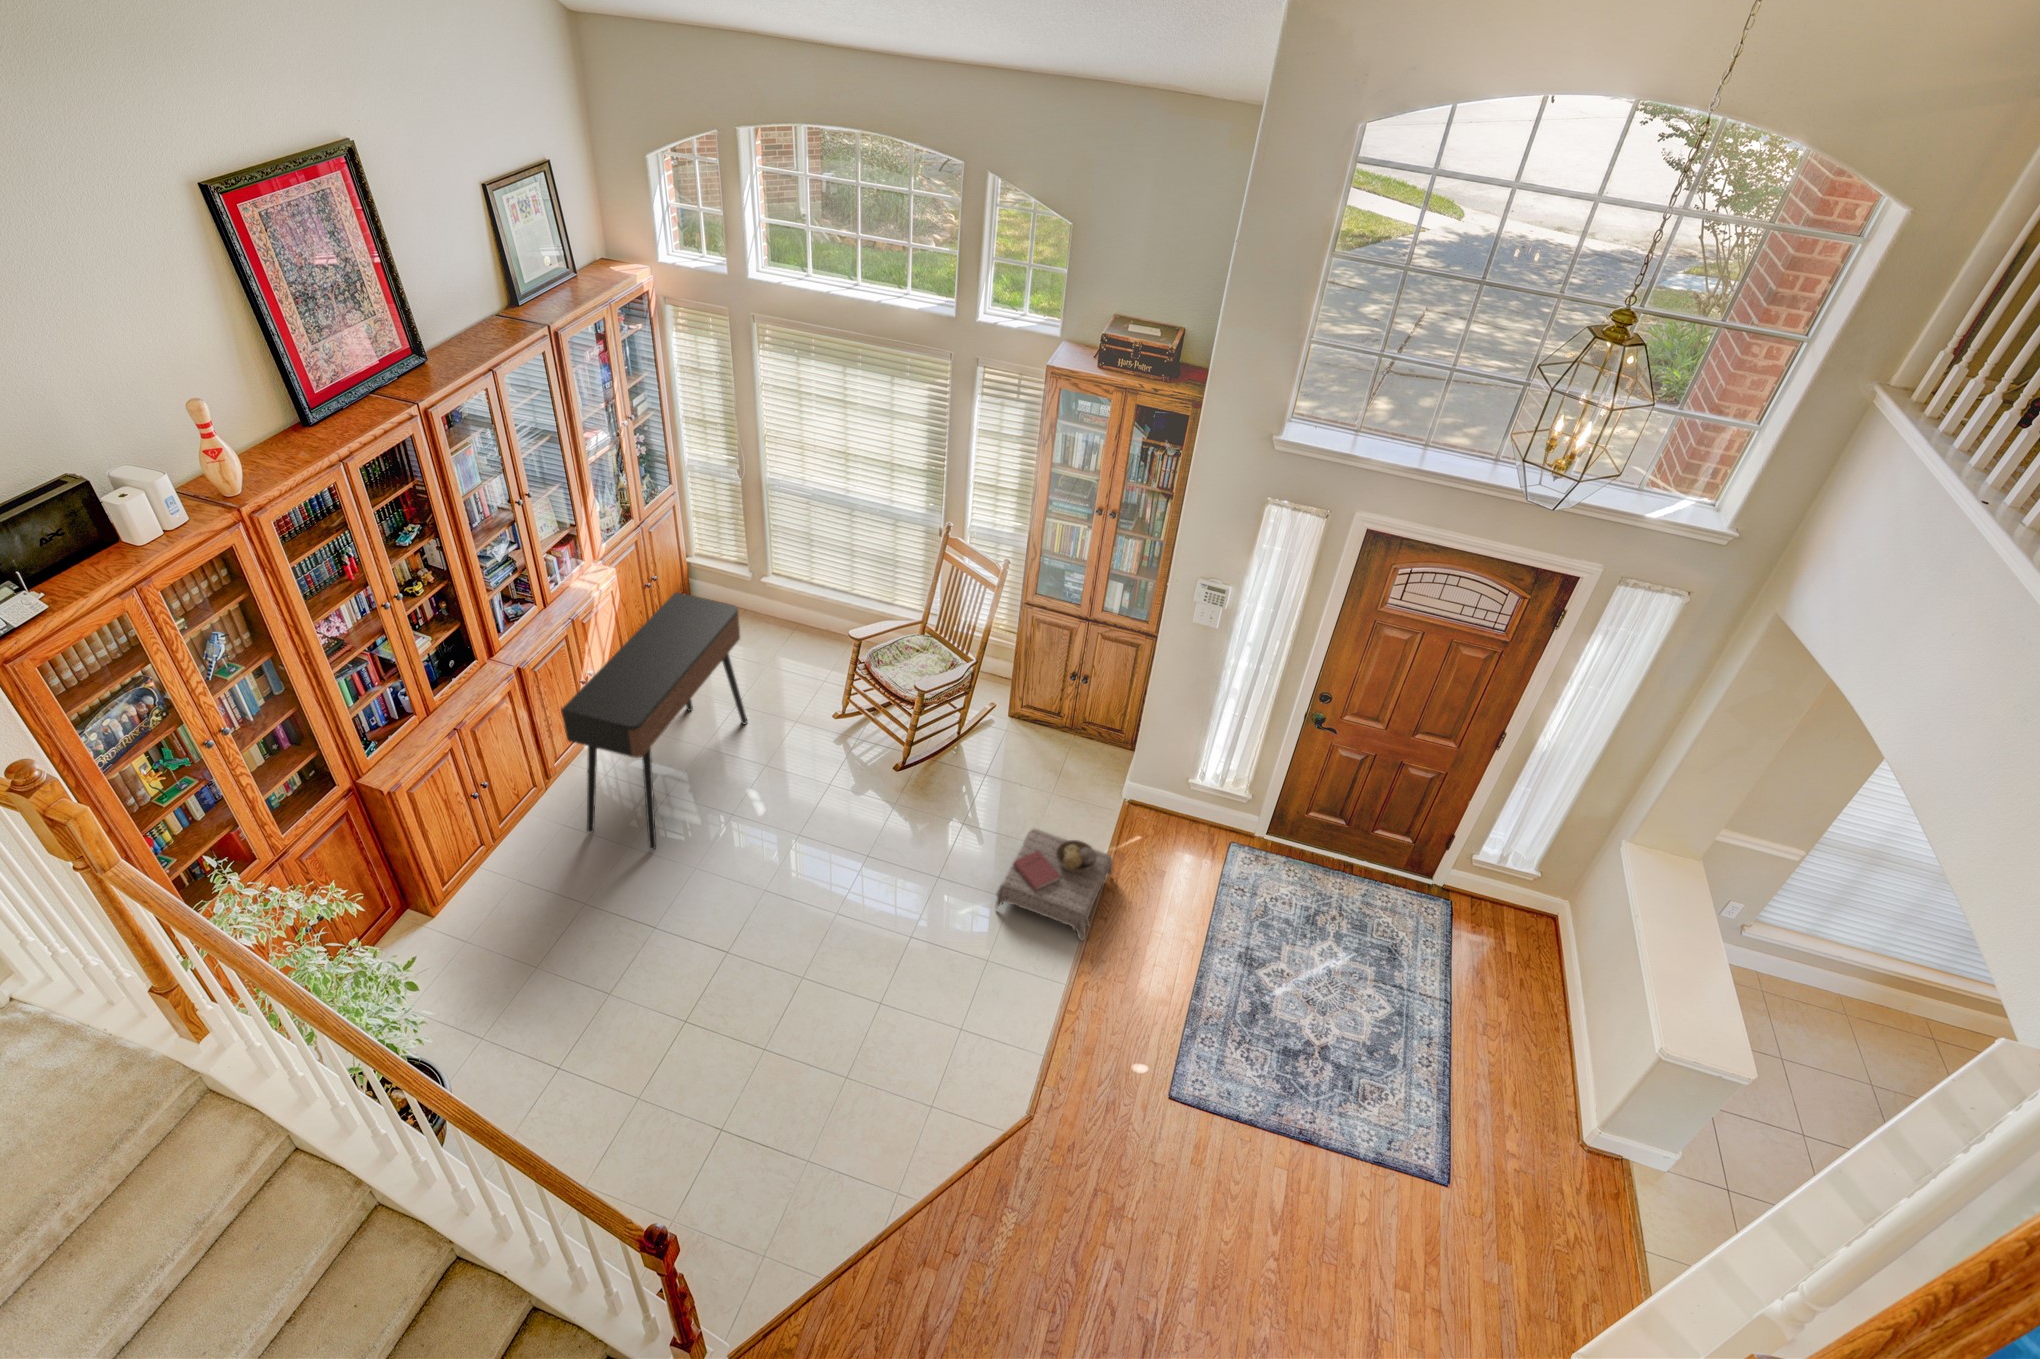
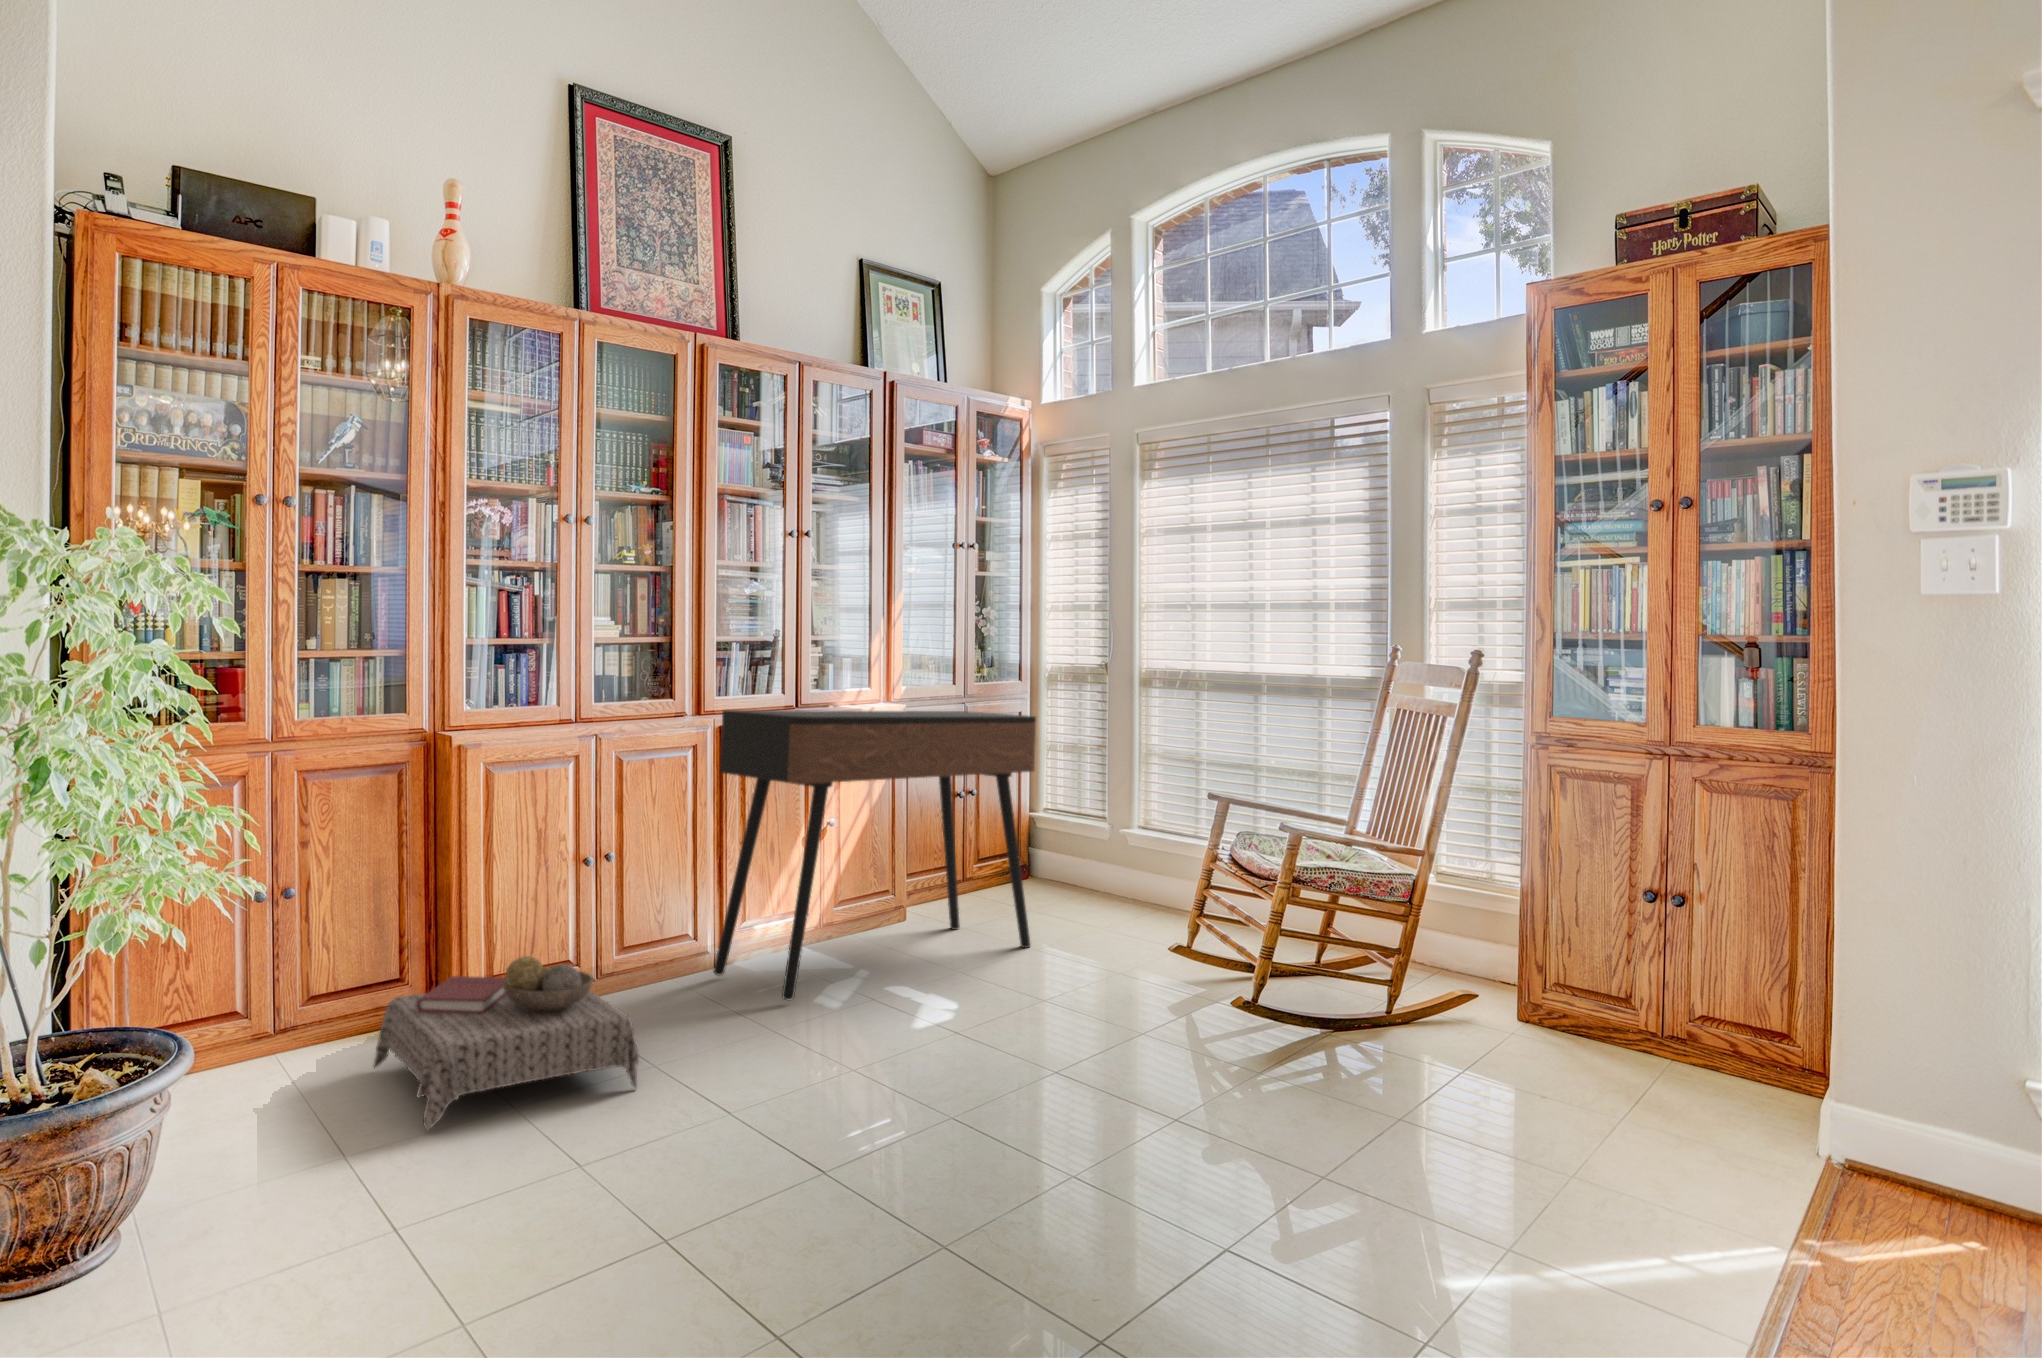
ottoman: present [996,829,1112,940] -> present [374,956,640,1130]

